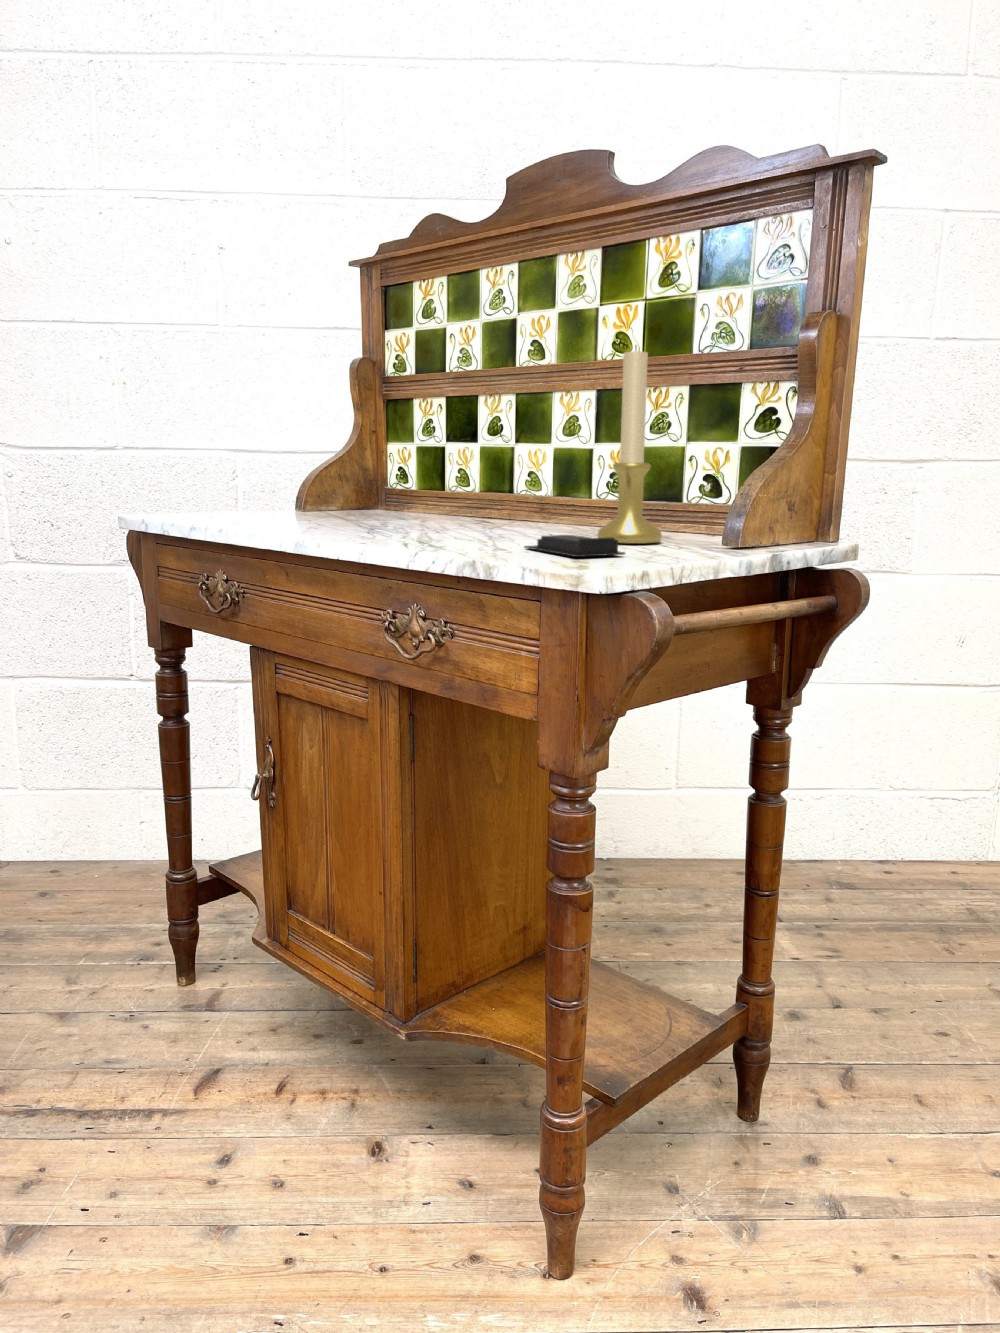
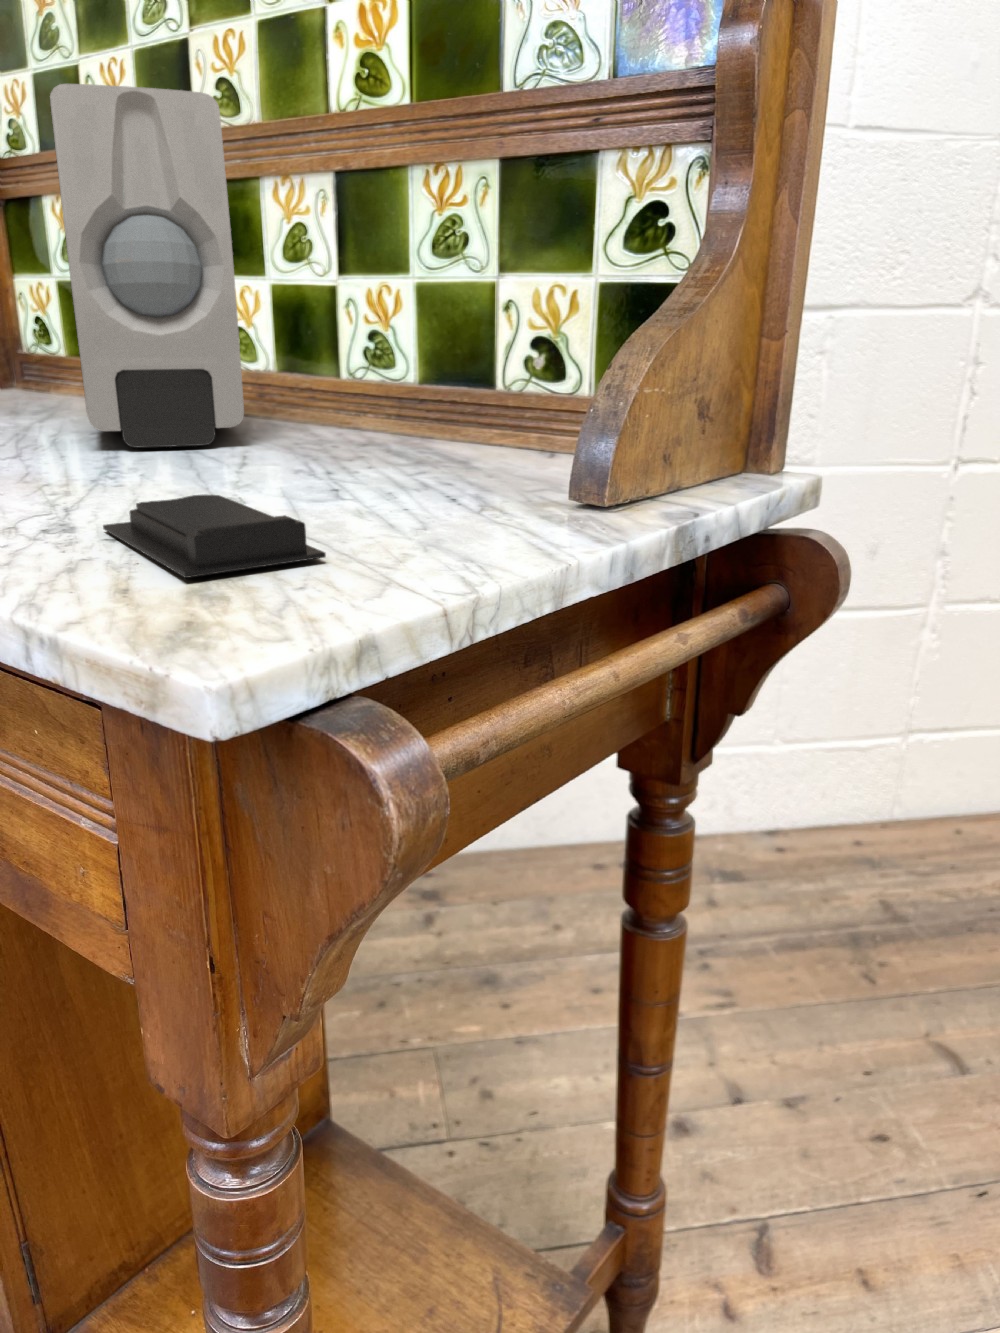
candle holder: present [597,346,662,543] -> none [303,35,441,500]
soap dispenser: none [461,356,553,528] -> present [50,84,244,448]

